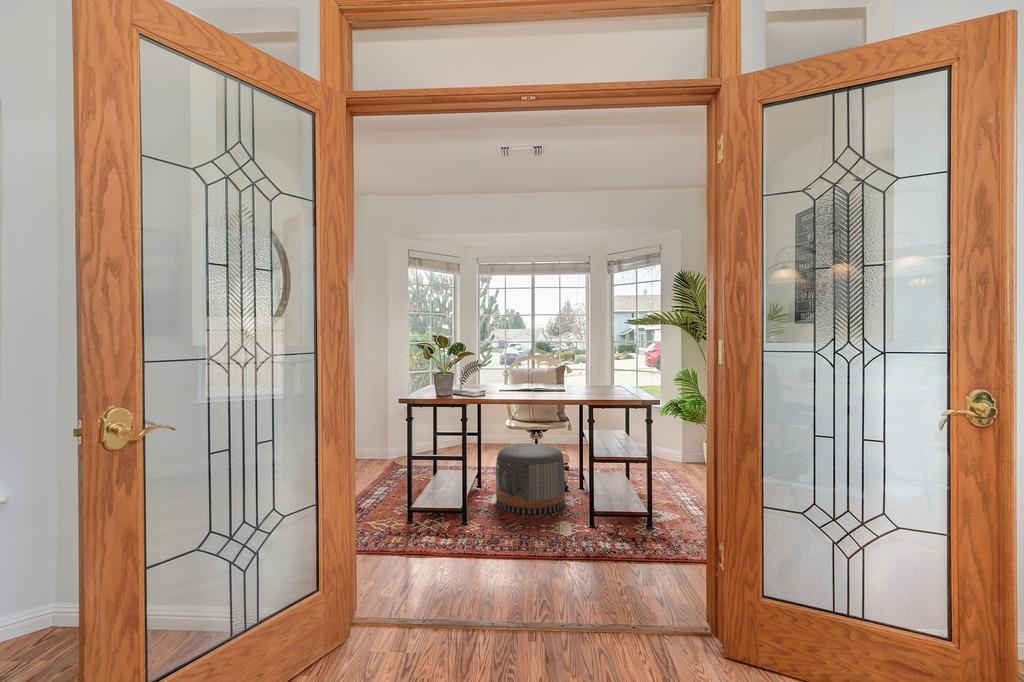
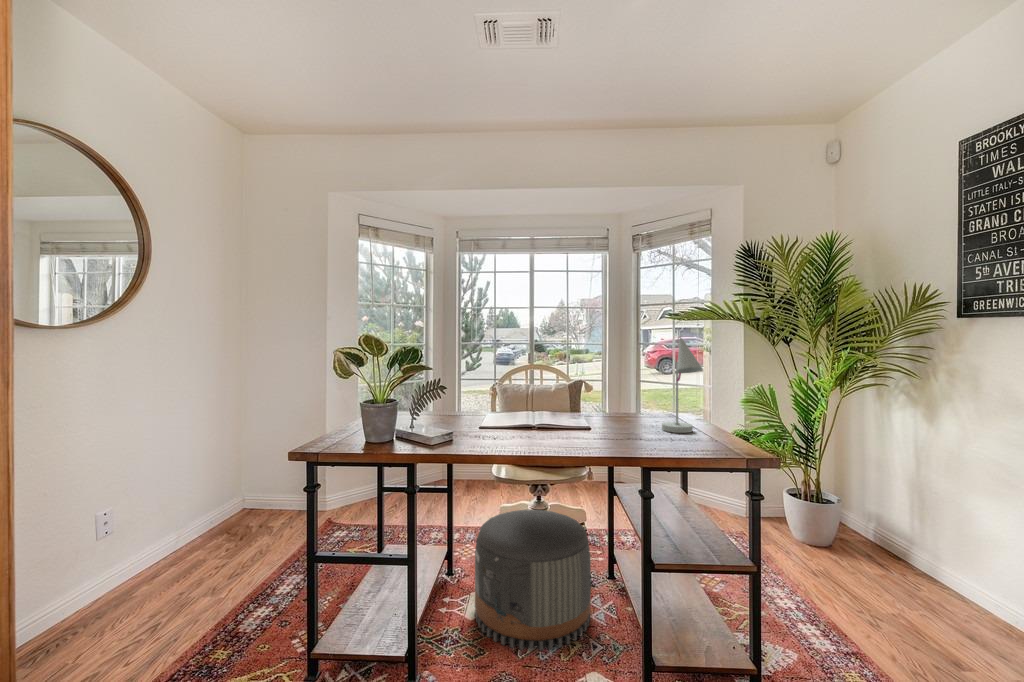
desk lamp: none [607,336,627,393] -> present [662,337,703,433]

